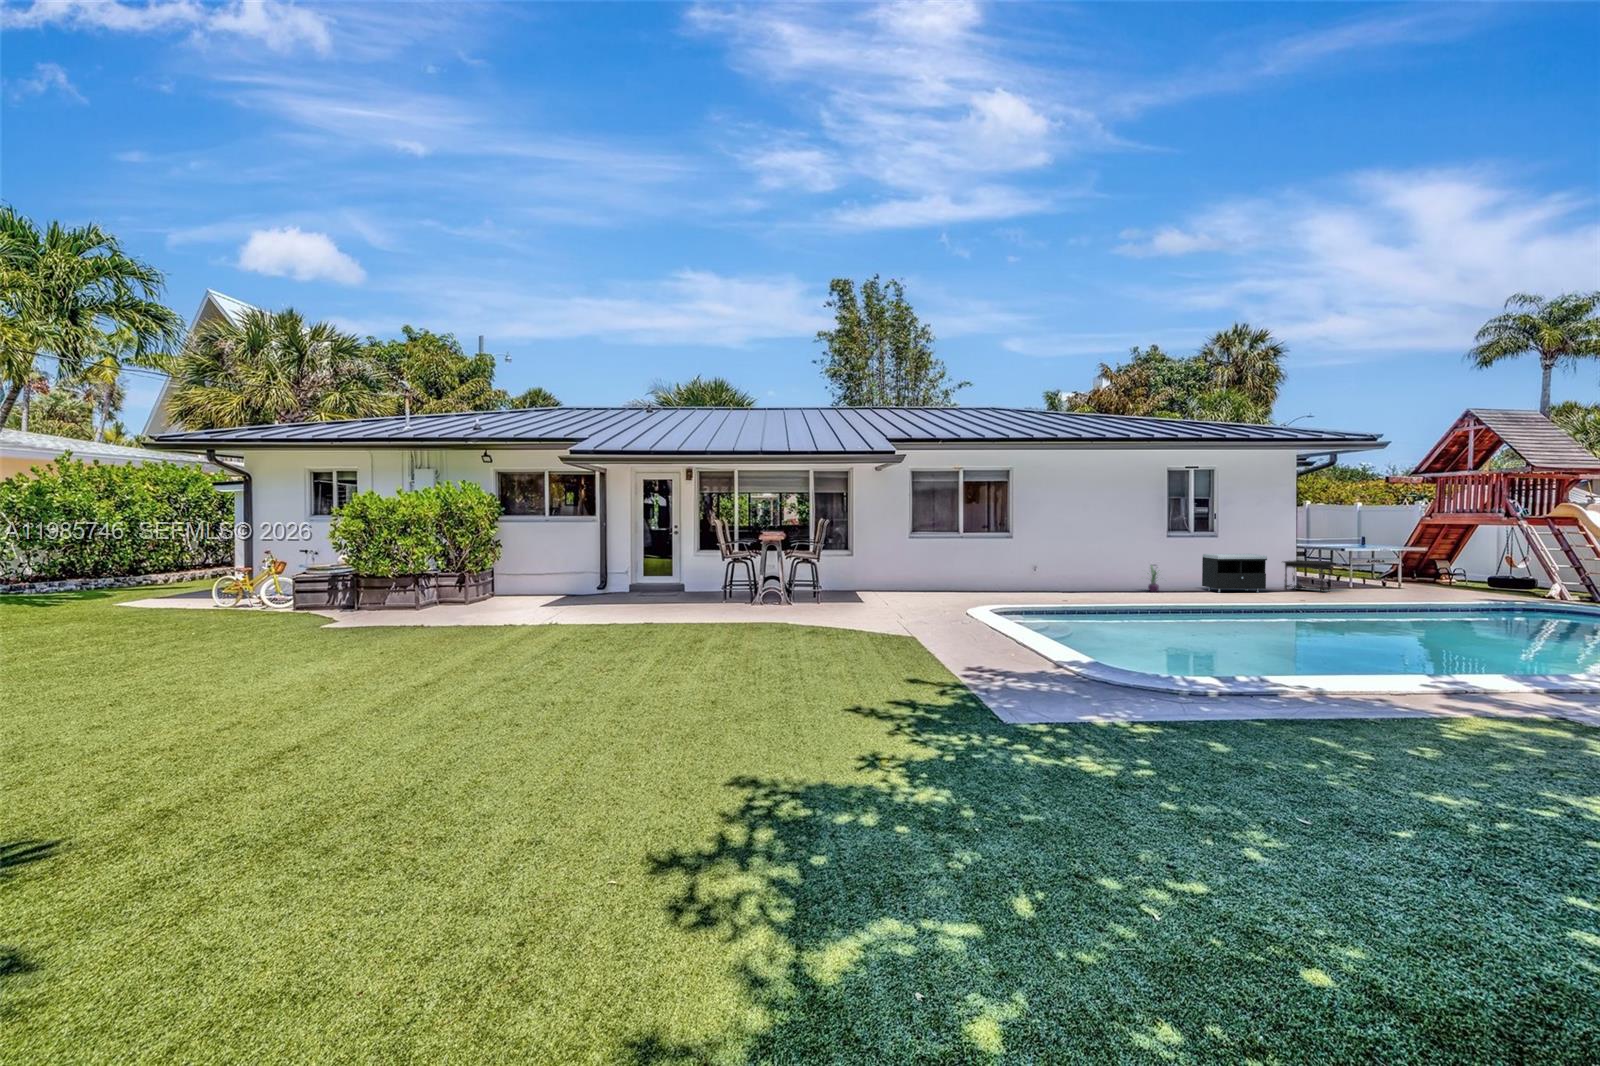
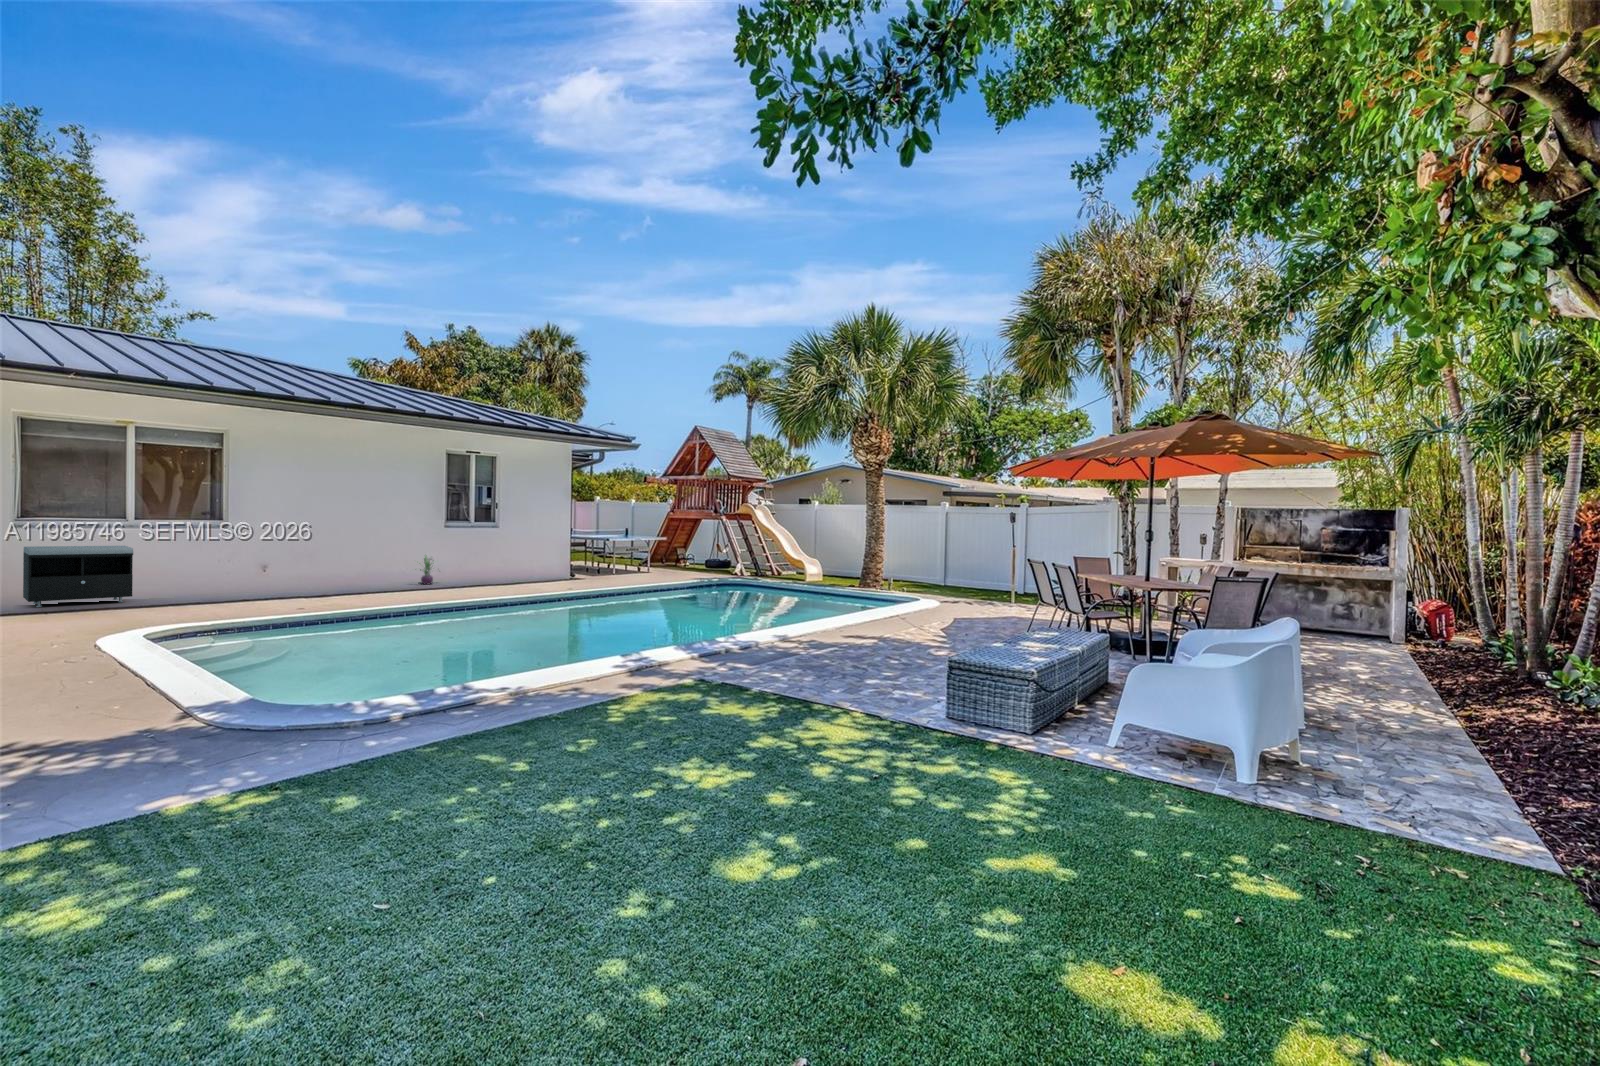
storage bench: present [1202,554,1267,593] -> present [23,546,133,607]
side table: present [1284,560,1333,592] -> none [556,548,599,578]

